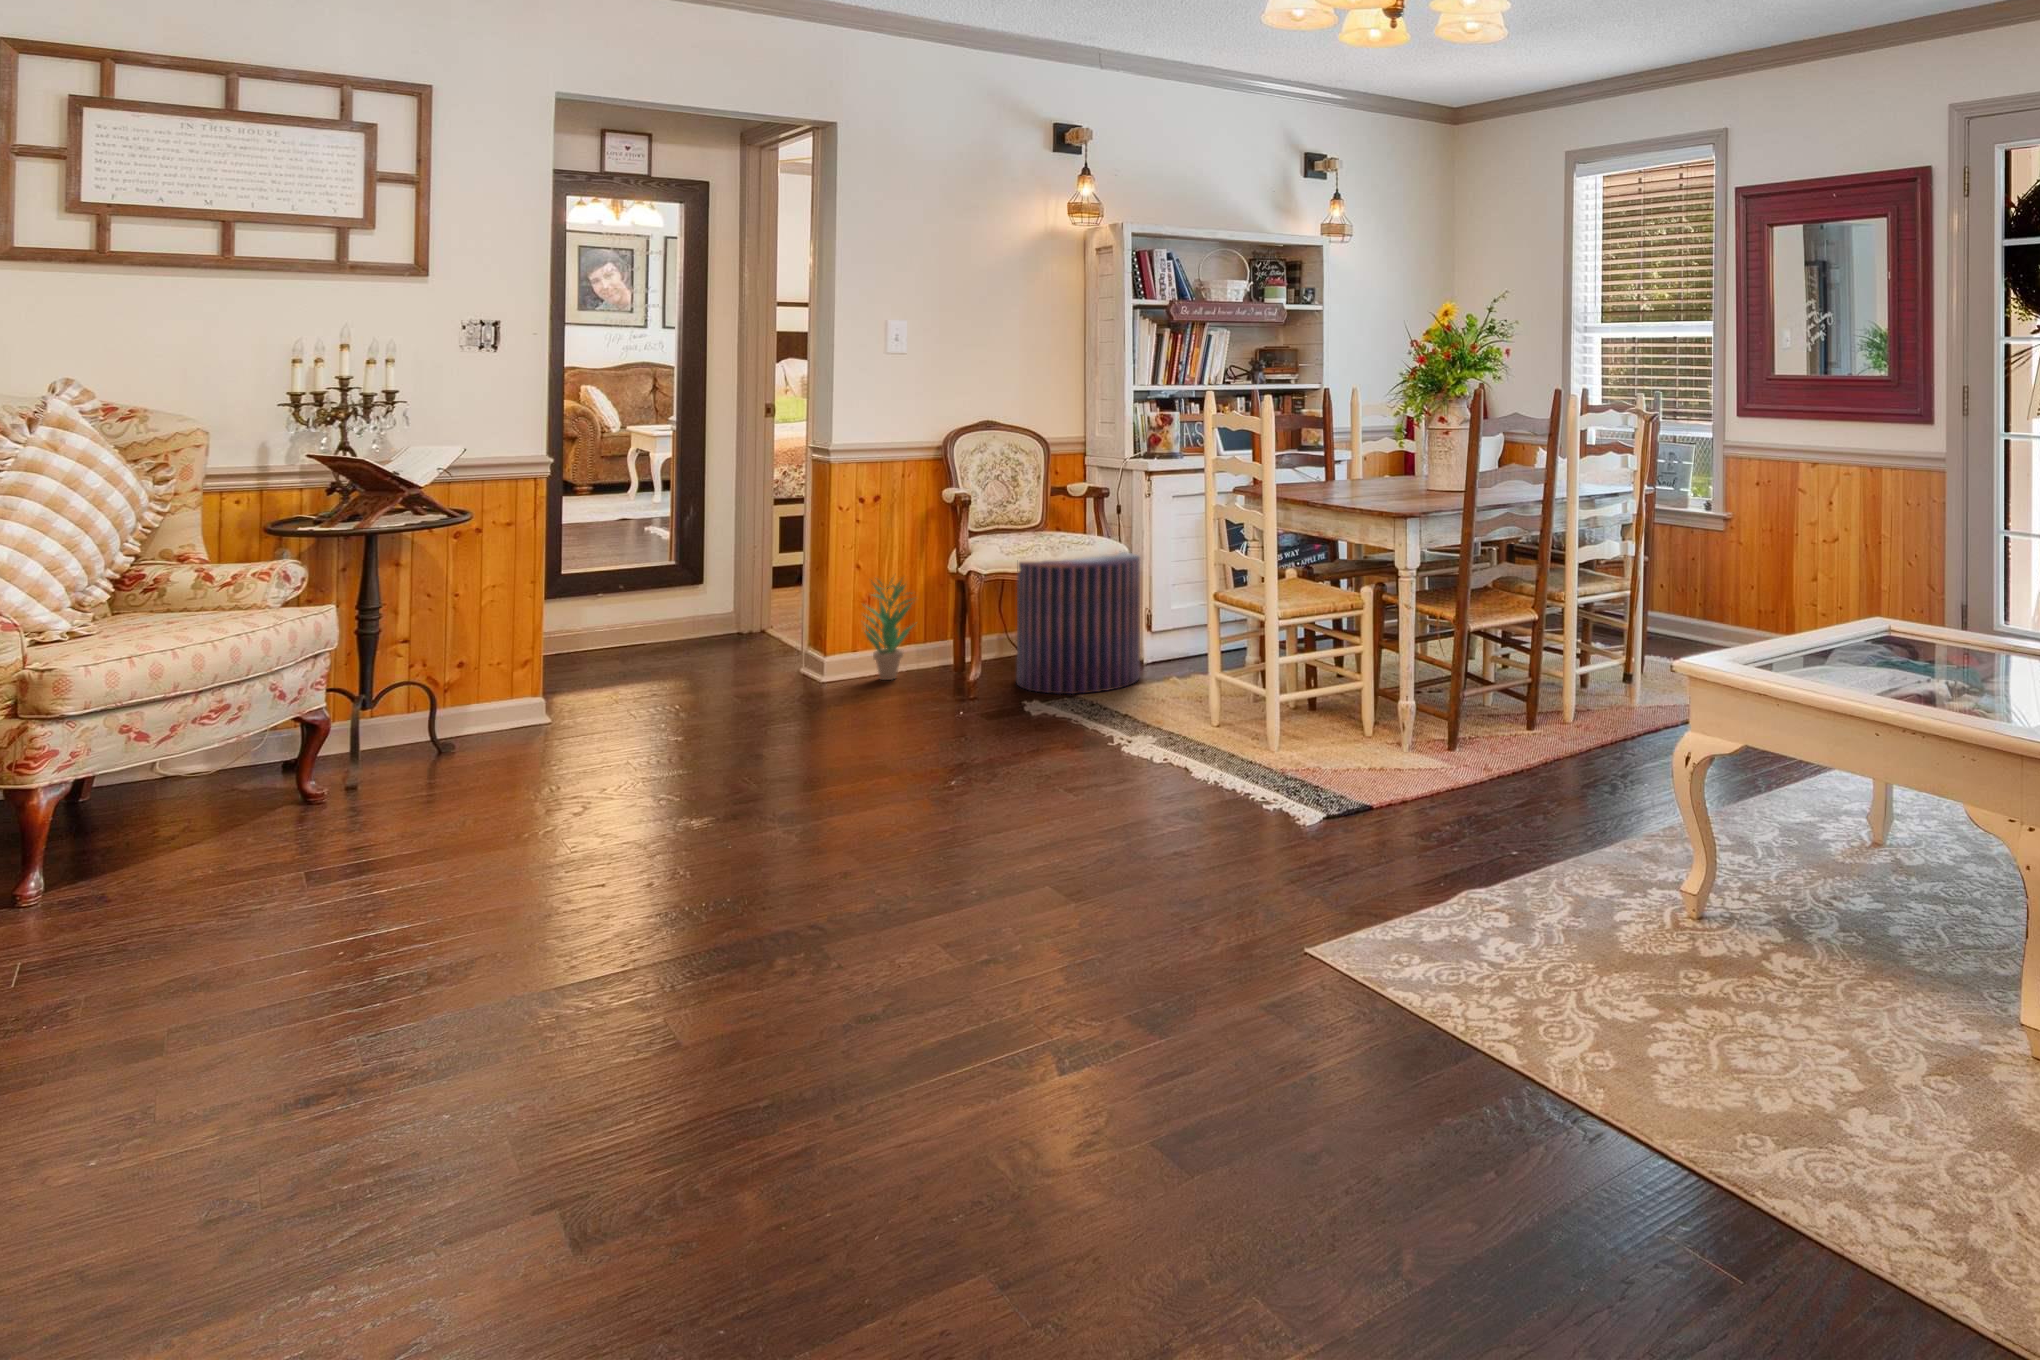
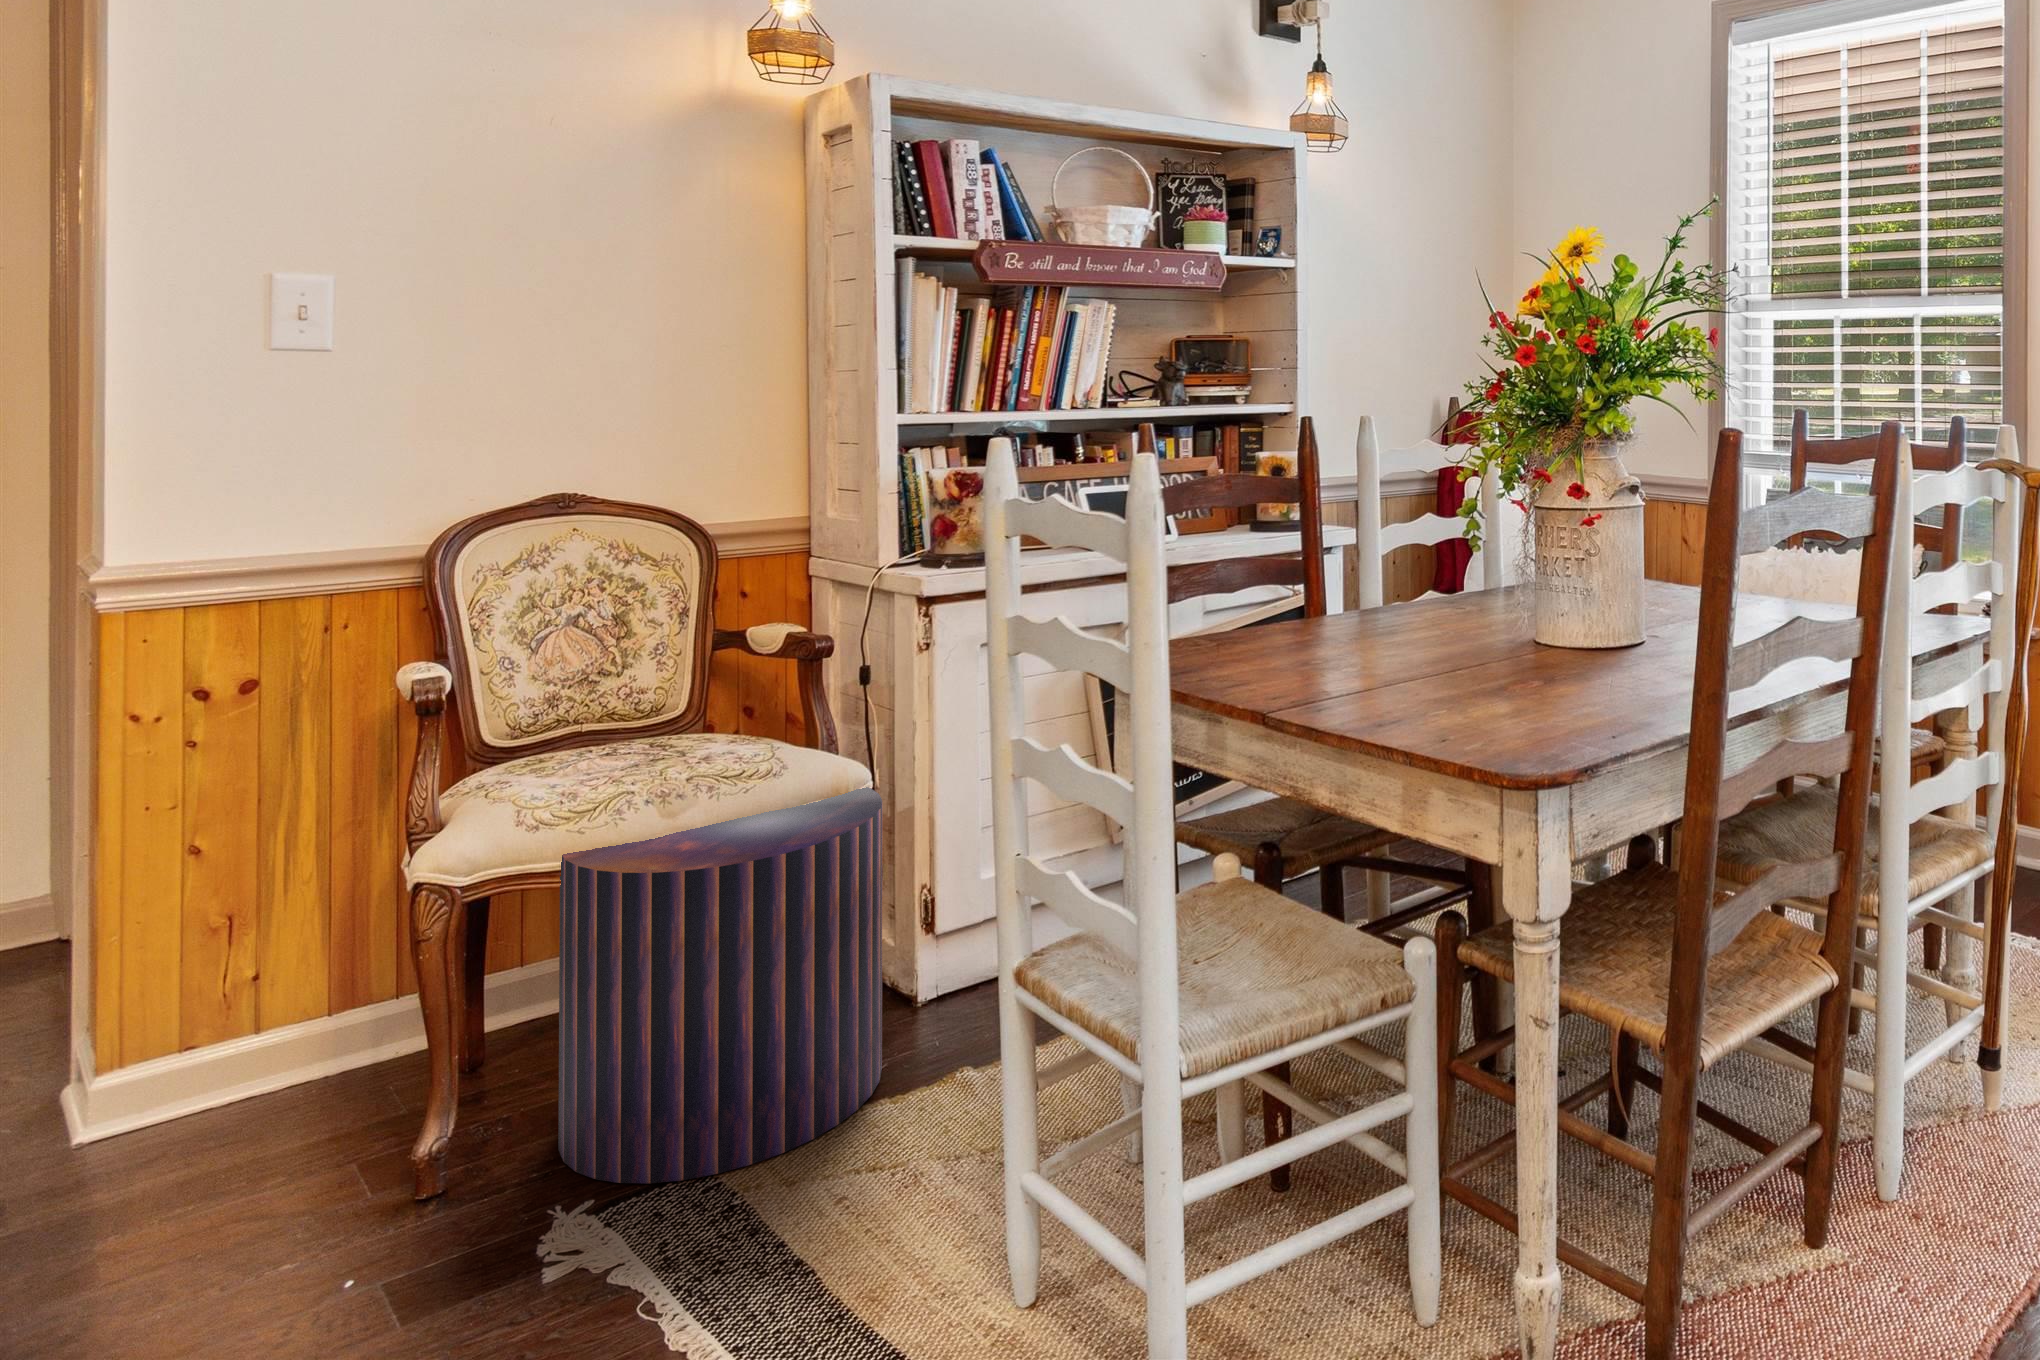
potted plant: present [865,578,915,680] -> none [140,881,326,1145]

